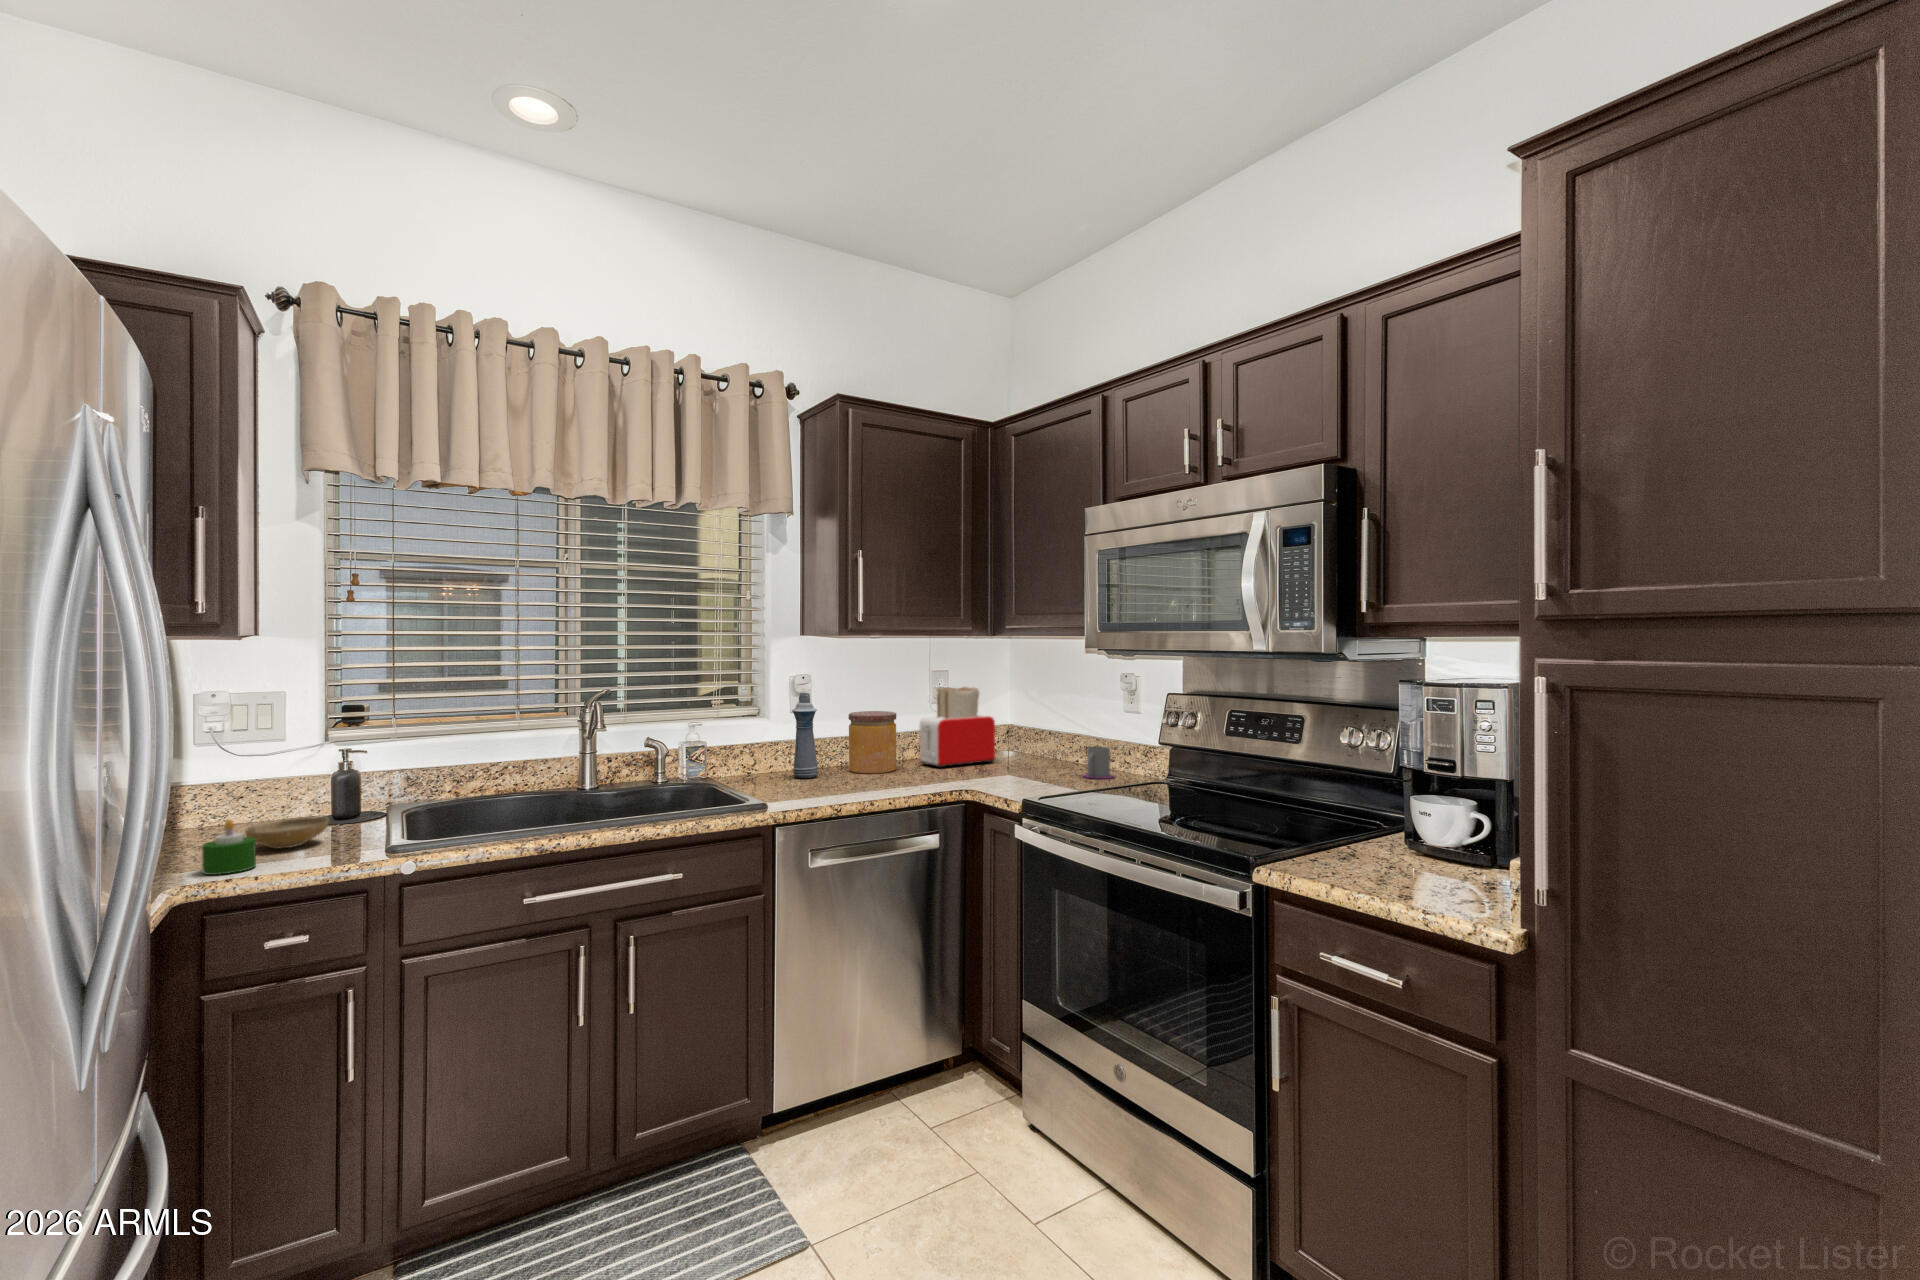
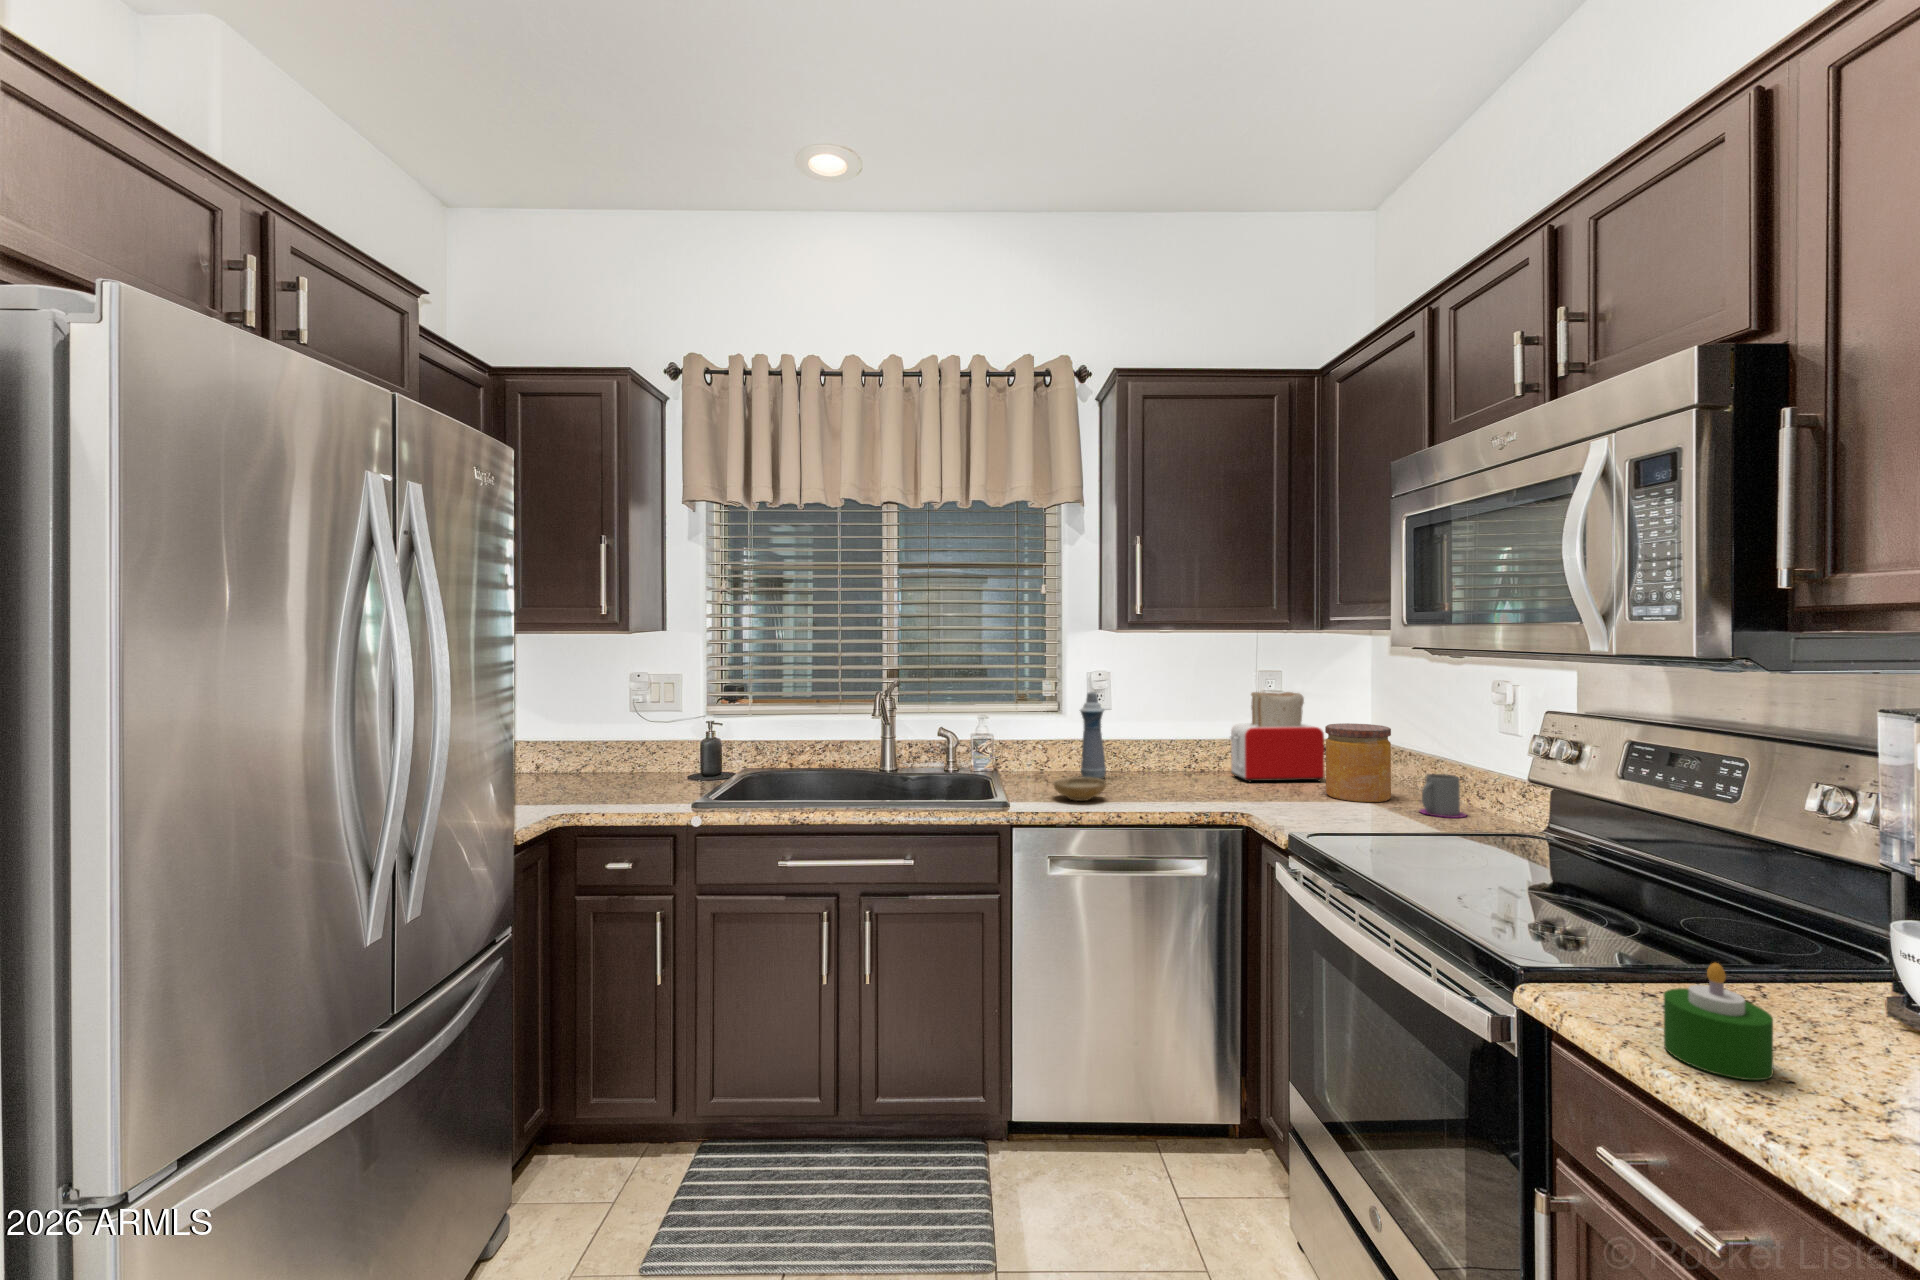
jar: present [849,711,896,774] -> present [1325,723,1391,802]
ceramic bowl: present [245,817,328,849] -> present [1053,777,1106,801]
candle: present [202,820,256,875] -> present [1664,963,1773,1080]

